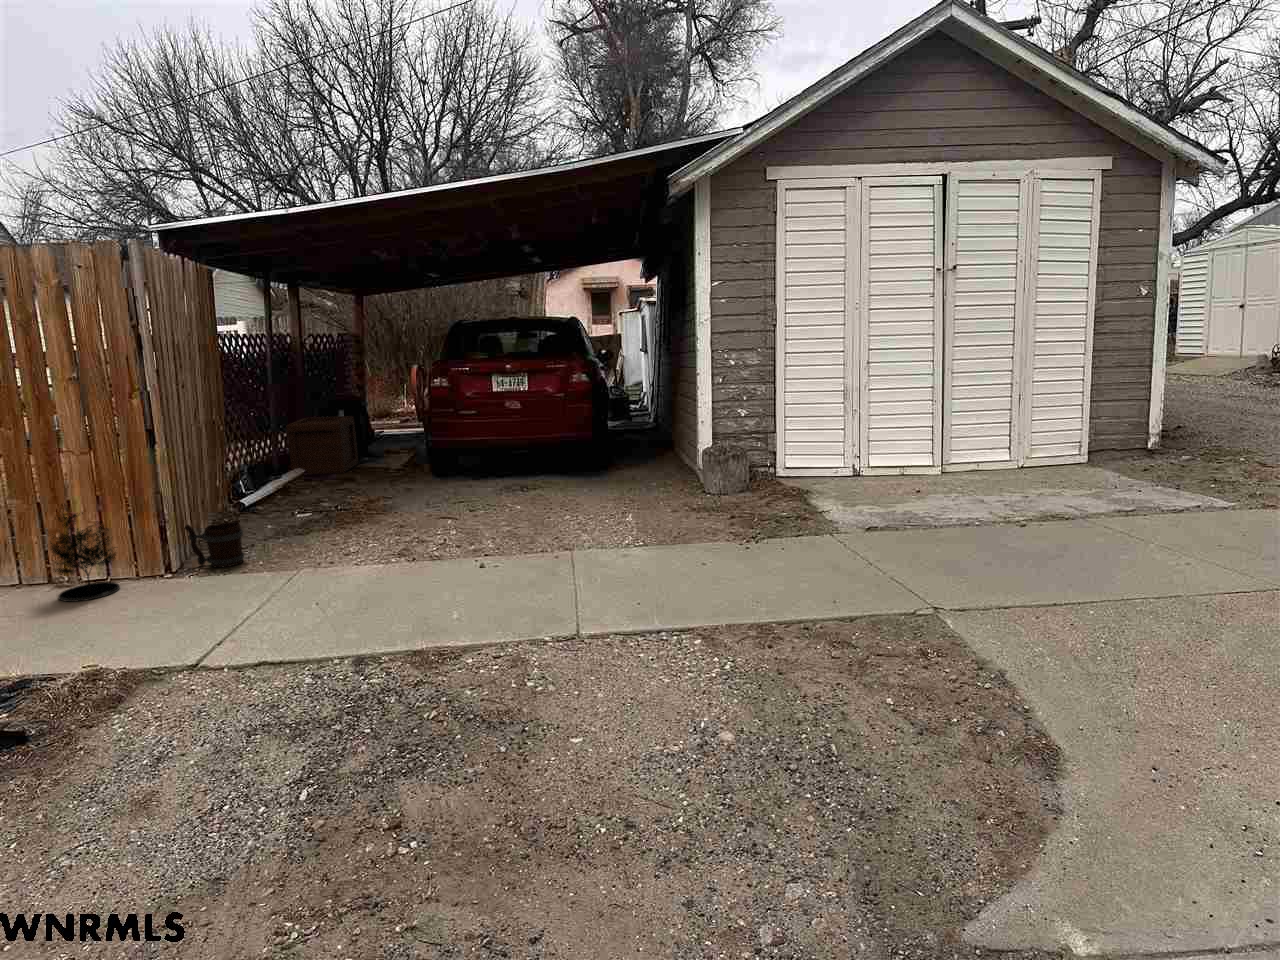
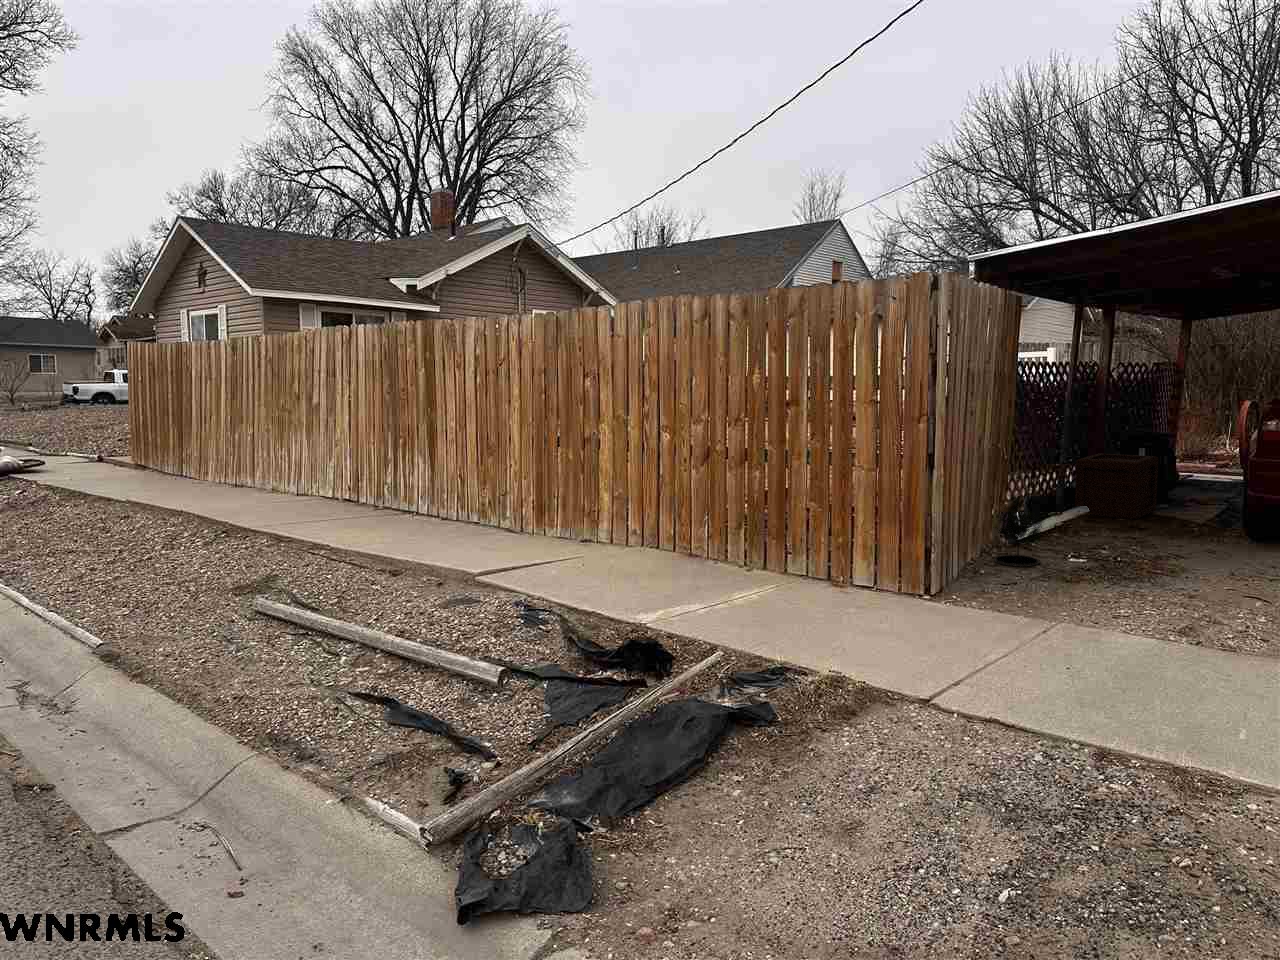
potted tree: present [51,505,120,602] -> present [994,495,1042,567]
bucket: present [185,520,244,567] -> none [949,551,1006,602]

